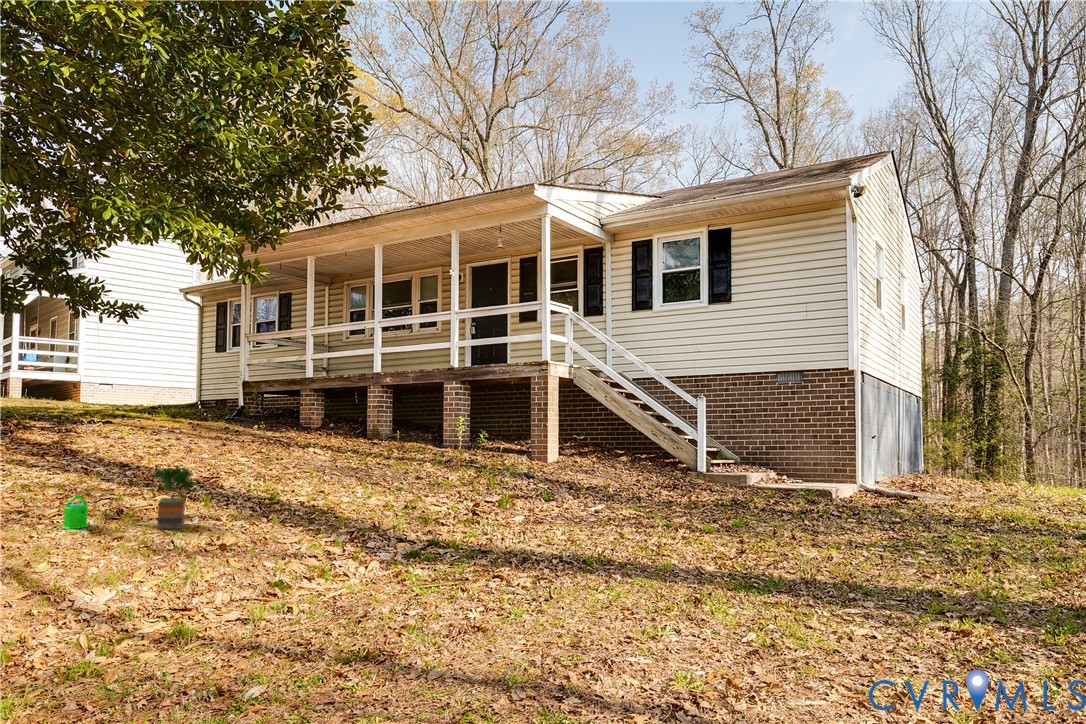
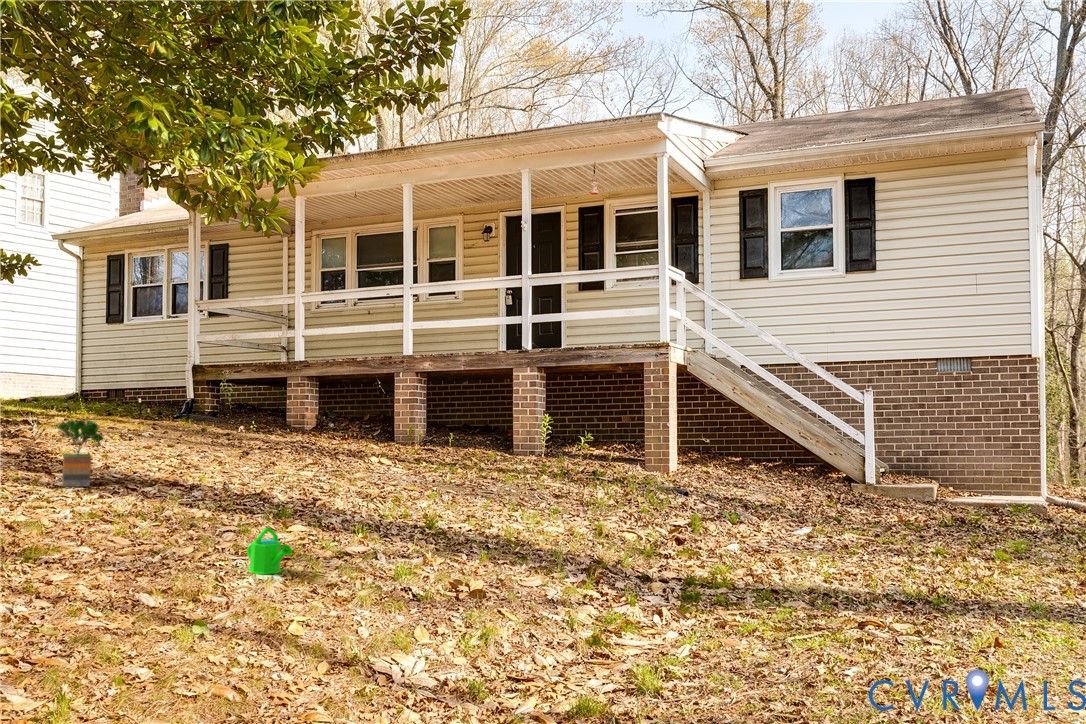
potted tree: present [154,467,195,529] -> present [57,419,103,487]

